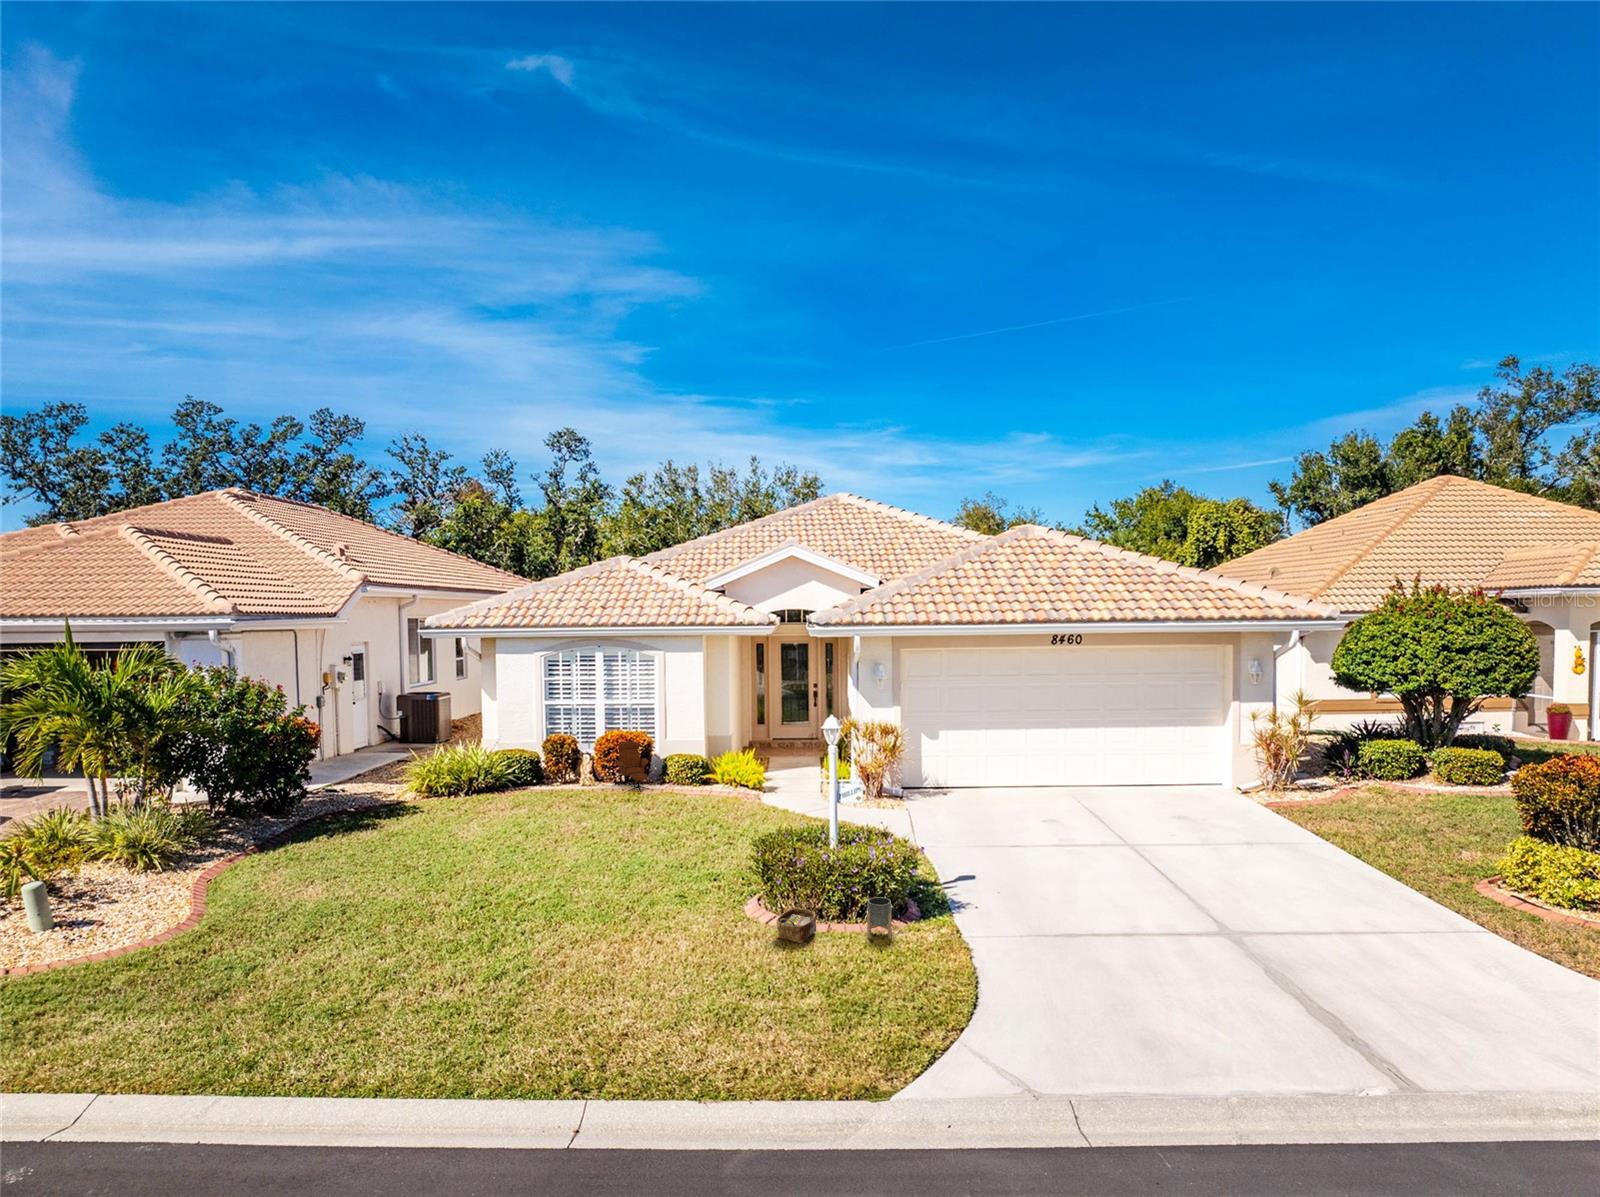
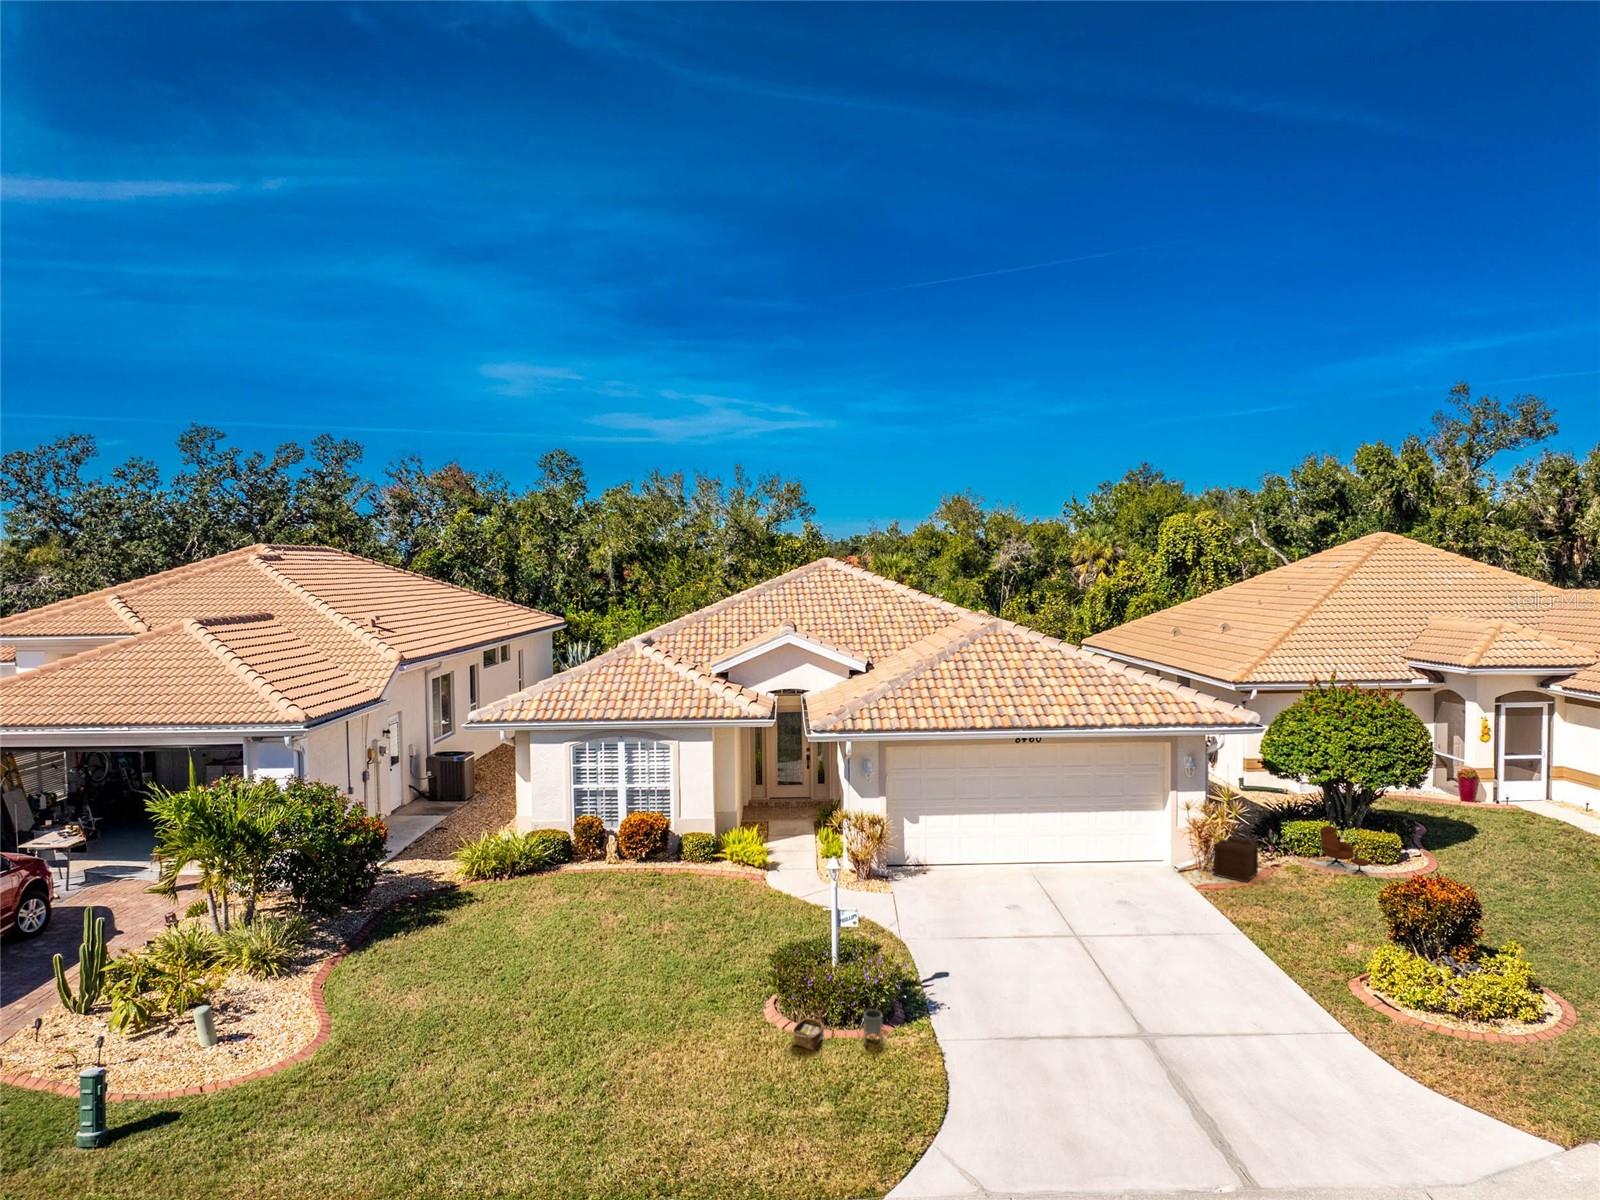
lounge chair: present [614,741,649,792] -> present [1320,826,1369,876]
wooden crate: none [1284,754,1337,802] -> present [1213,838,1258,882]

